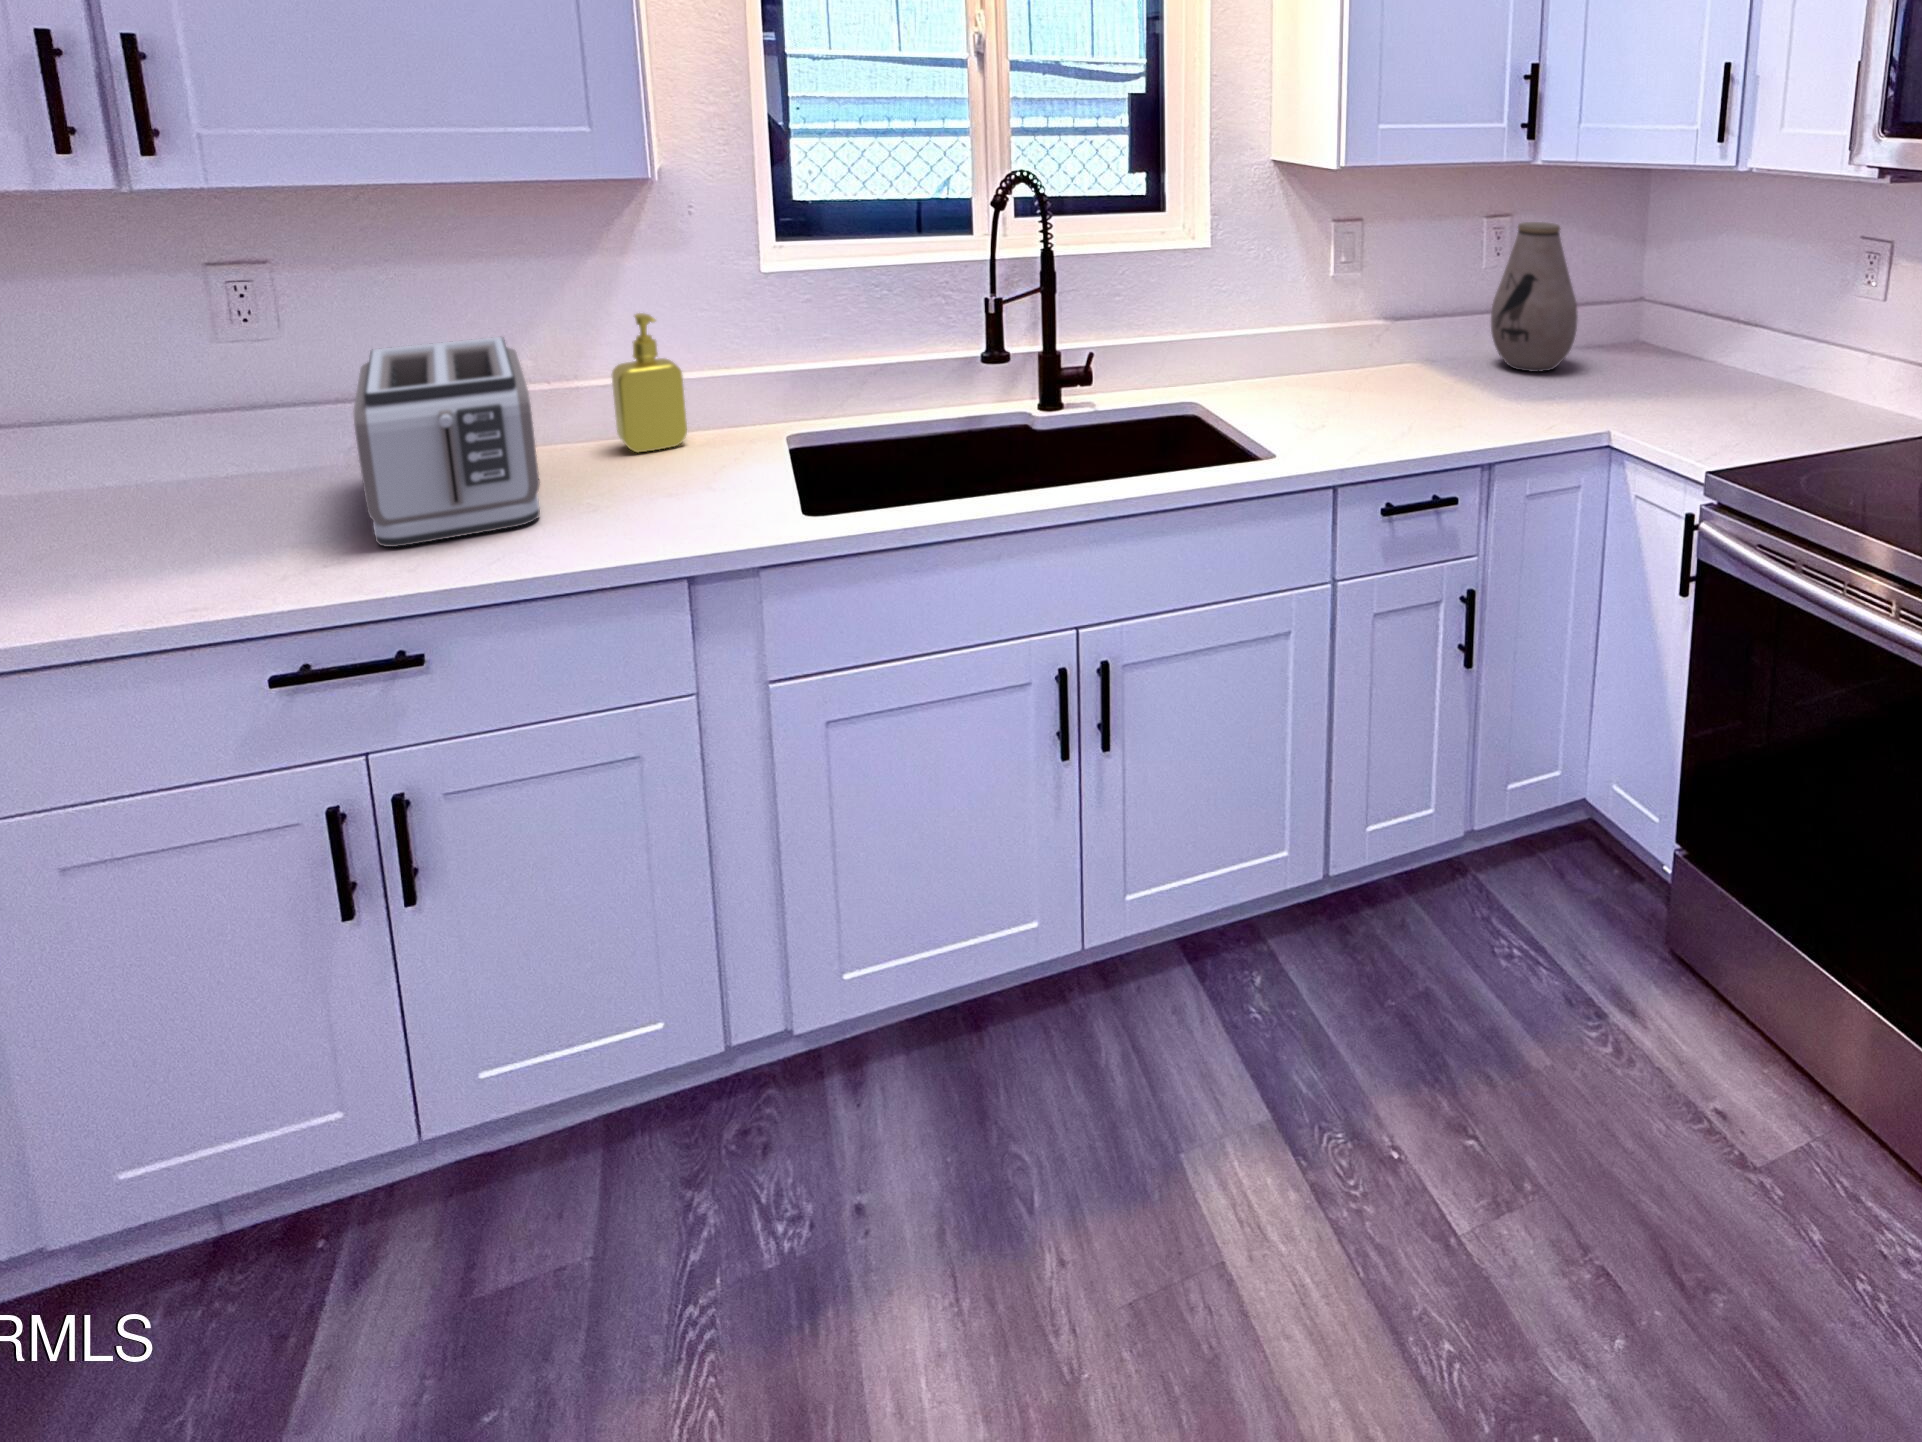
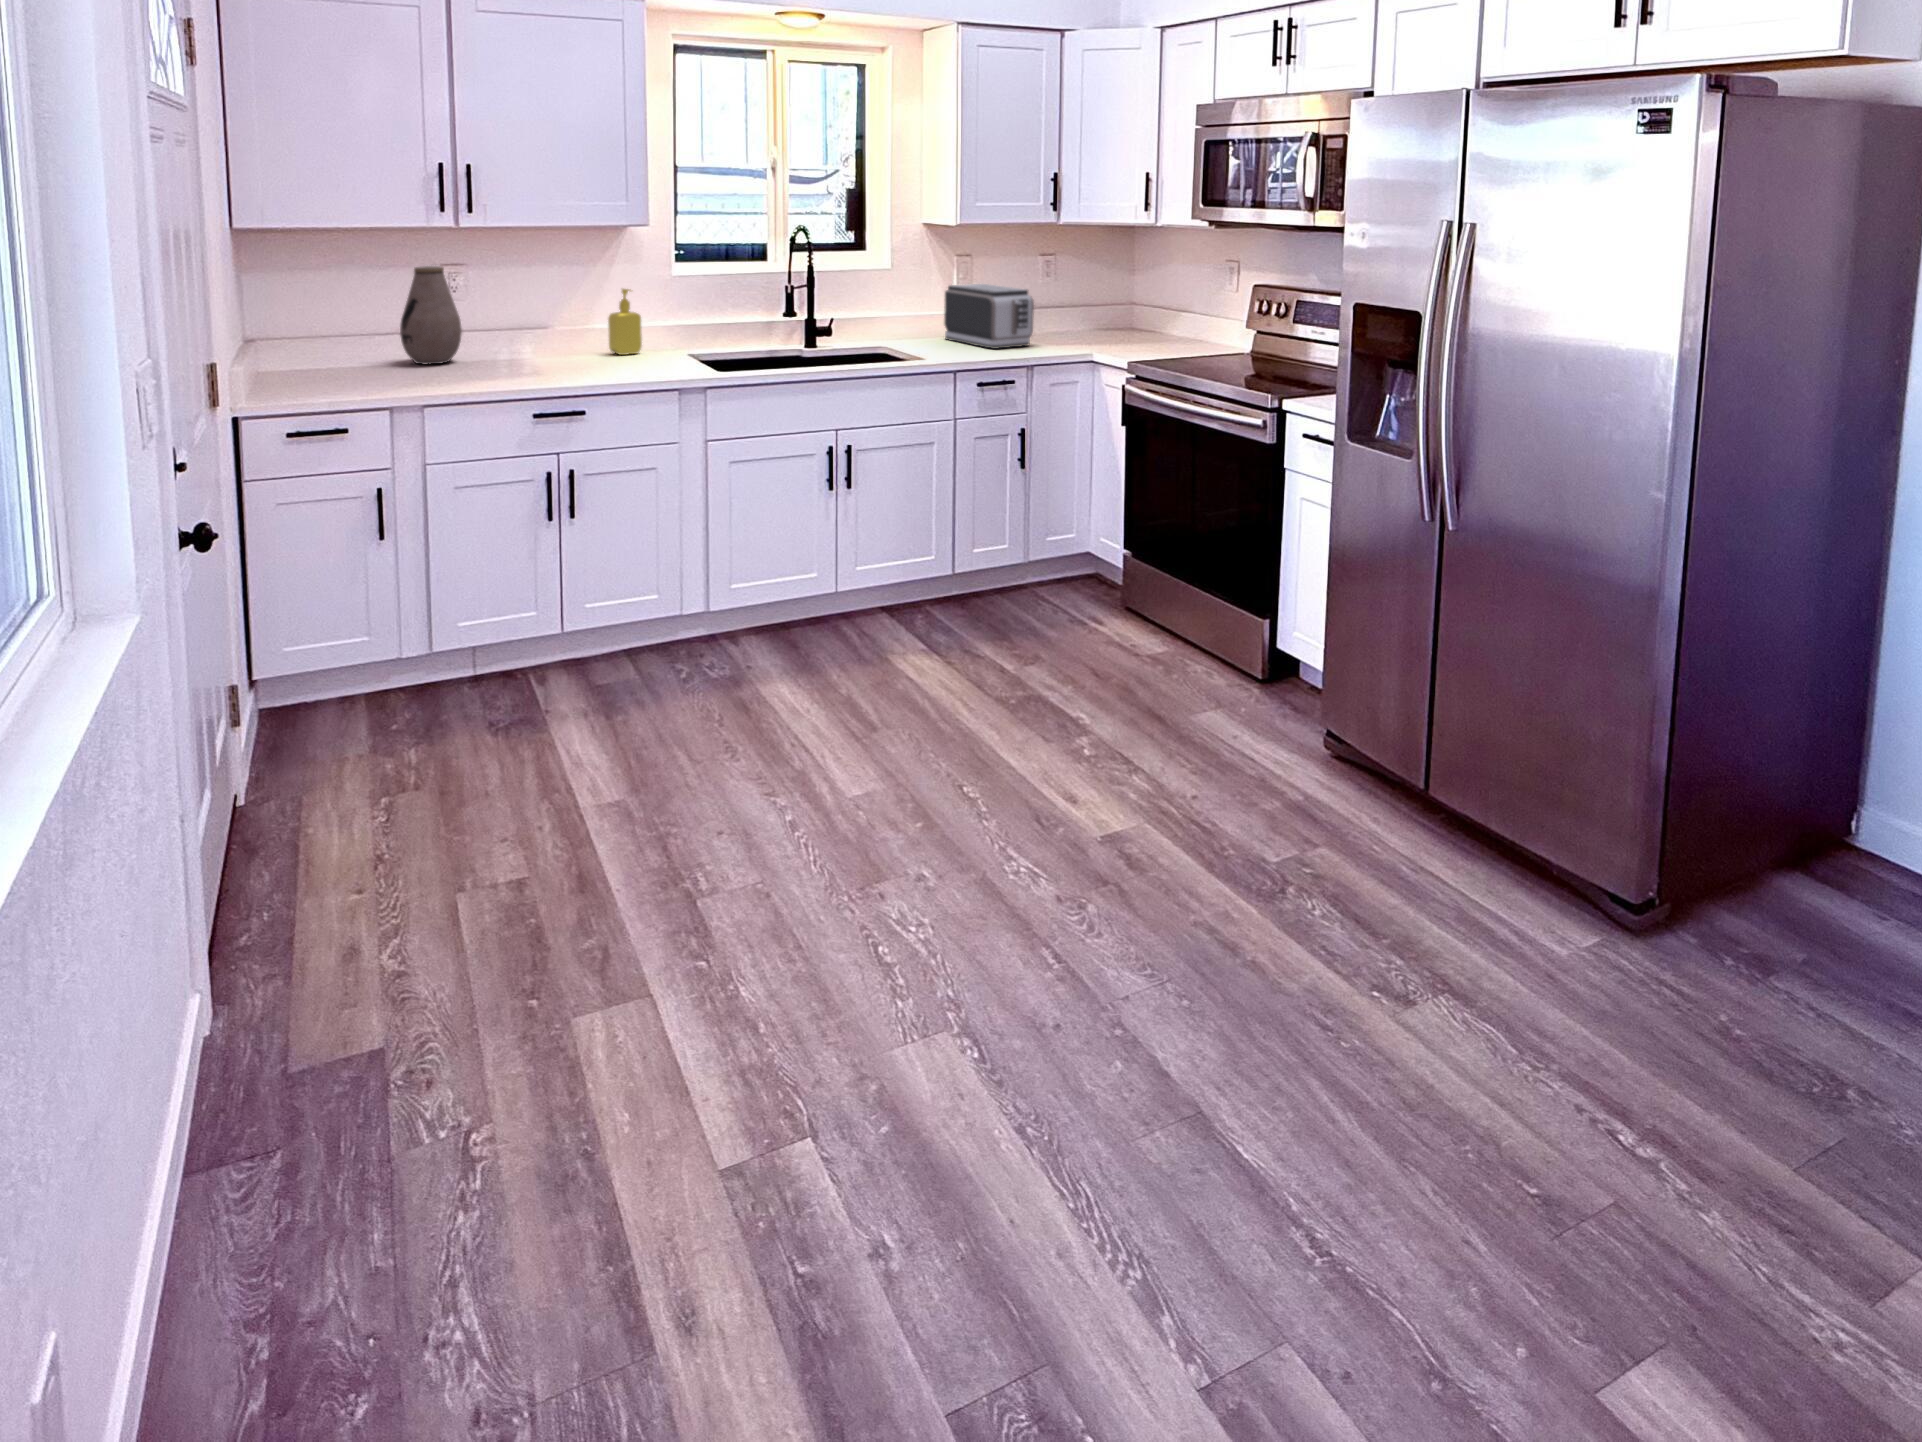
vase: present [1491,222,1578,372] -> present [400,266,462,364]
toaster: present [353,337,540,547] -> present [944,284,1034,349]

